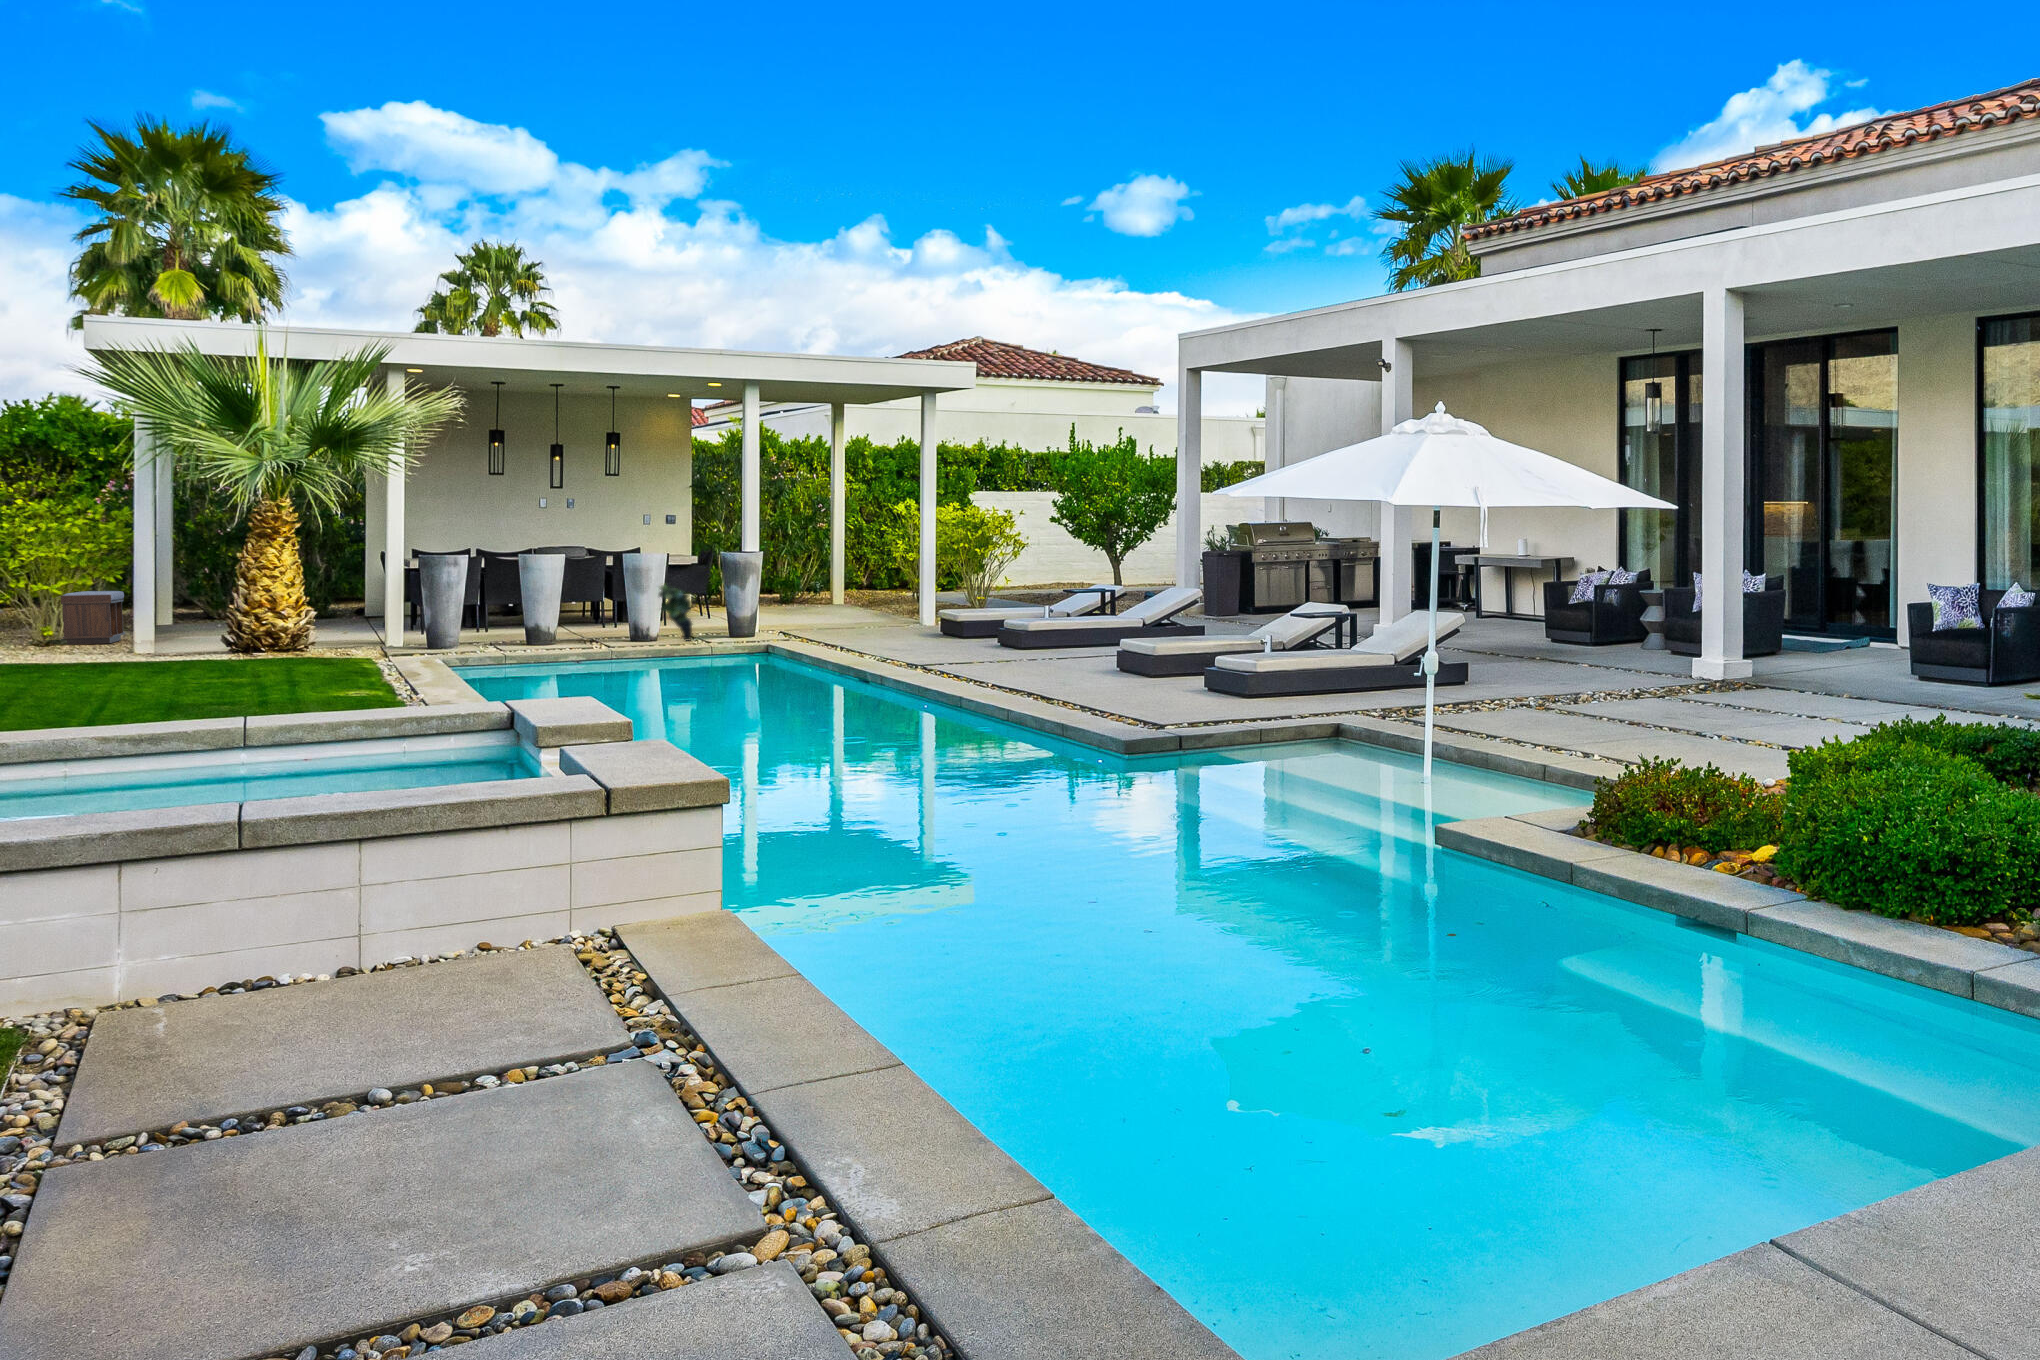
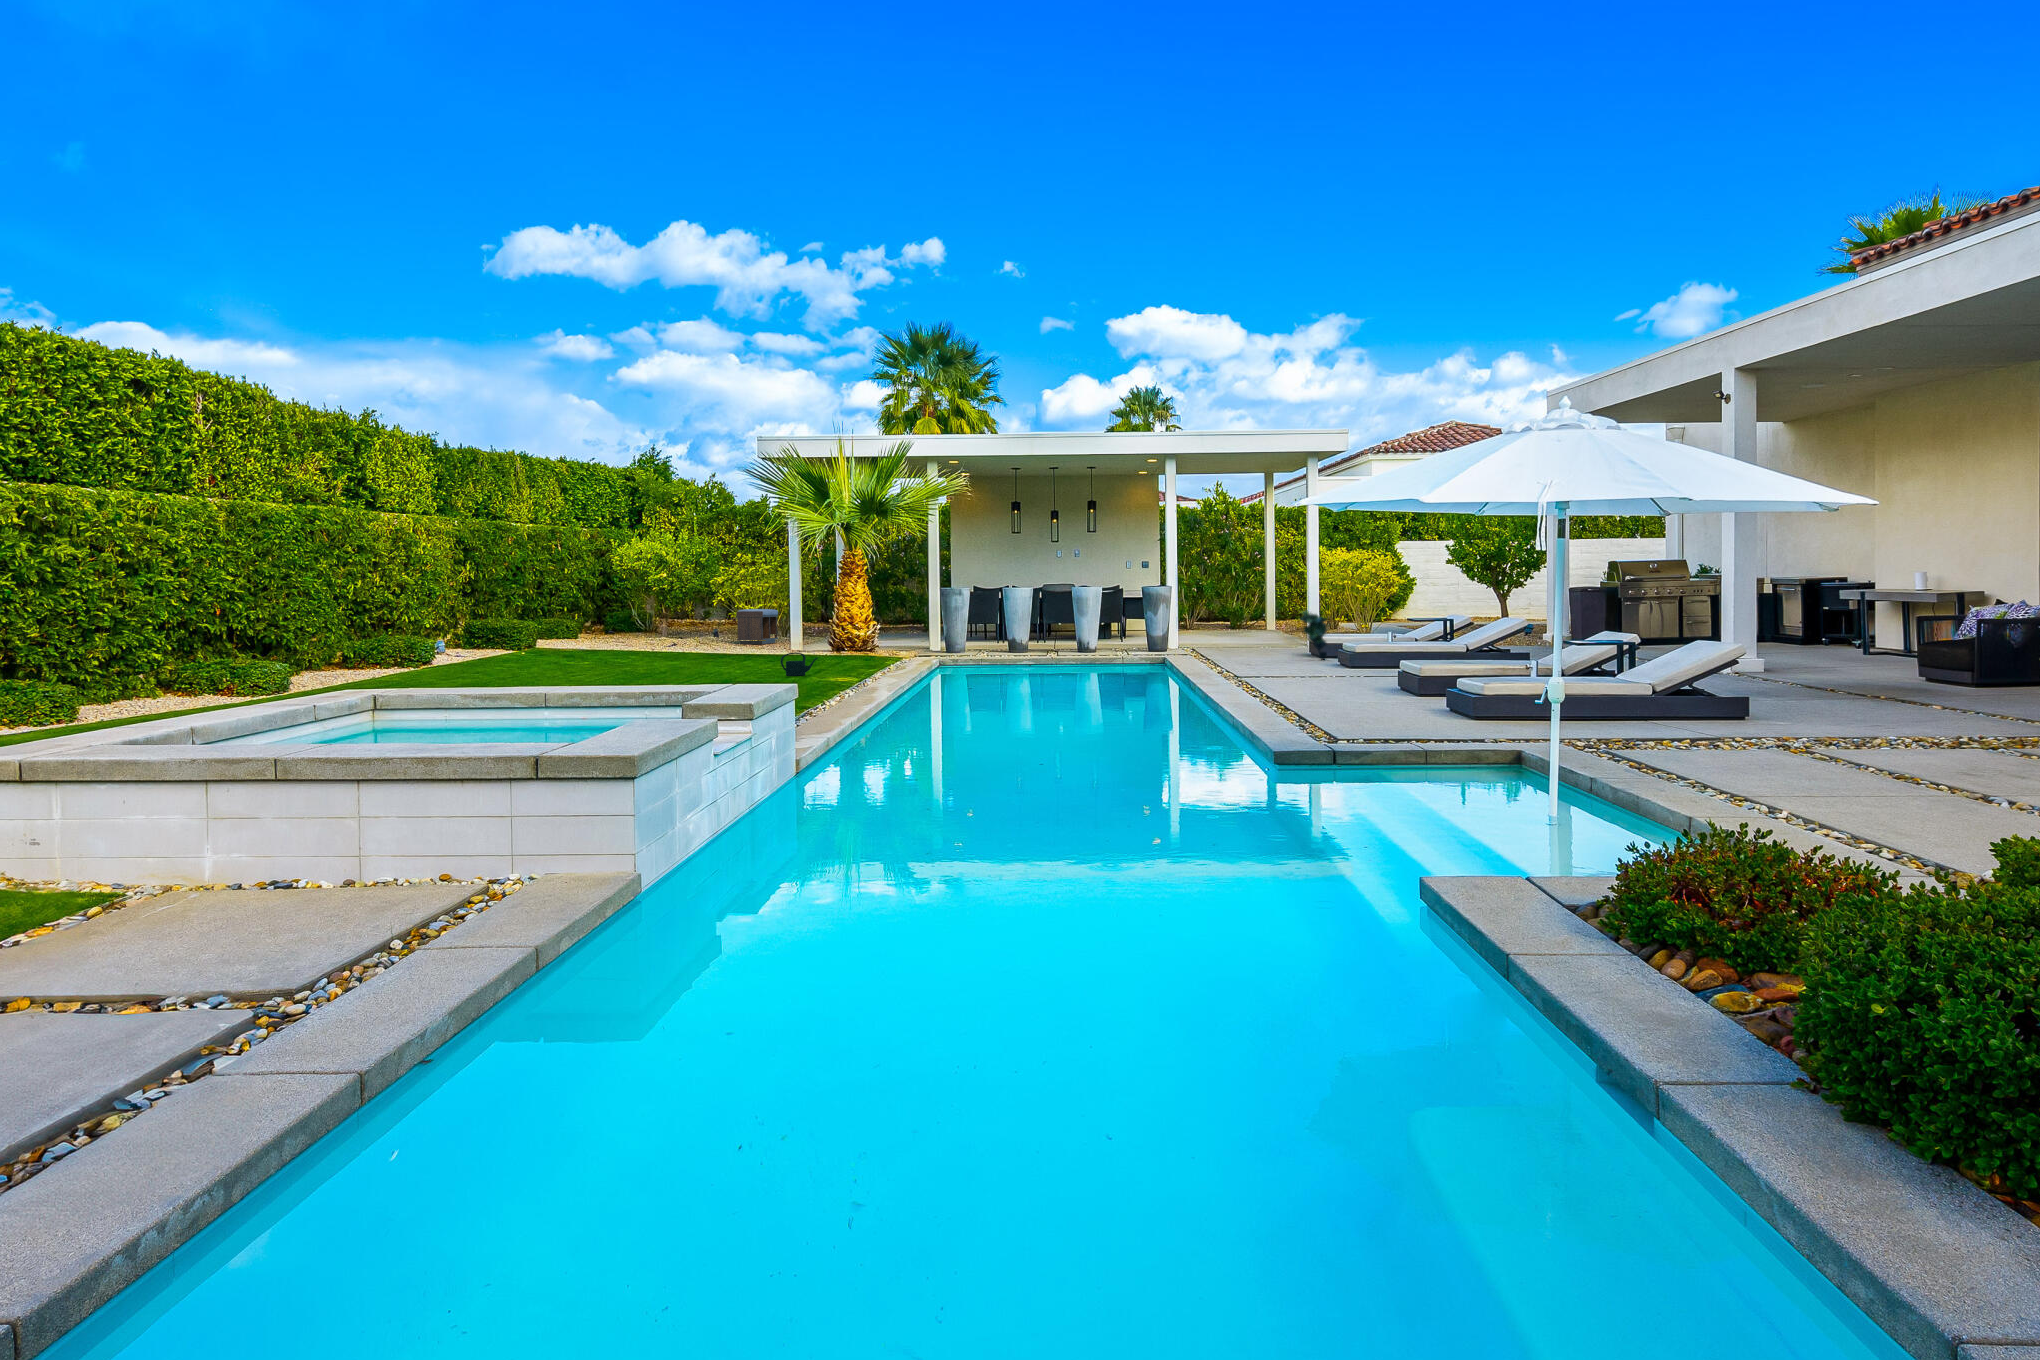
potted plant: present [659,585,692,641] -> present [1301,610,1327,660]
watering can: none [319,658,372,690] -> present [781,652,818,676]

